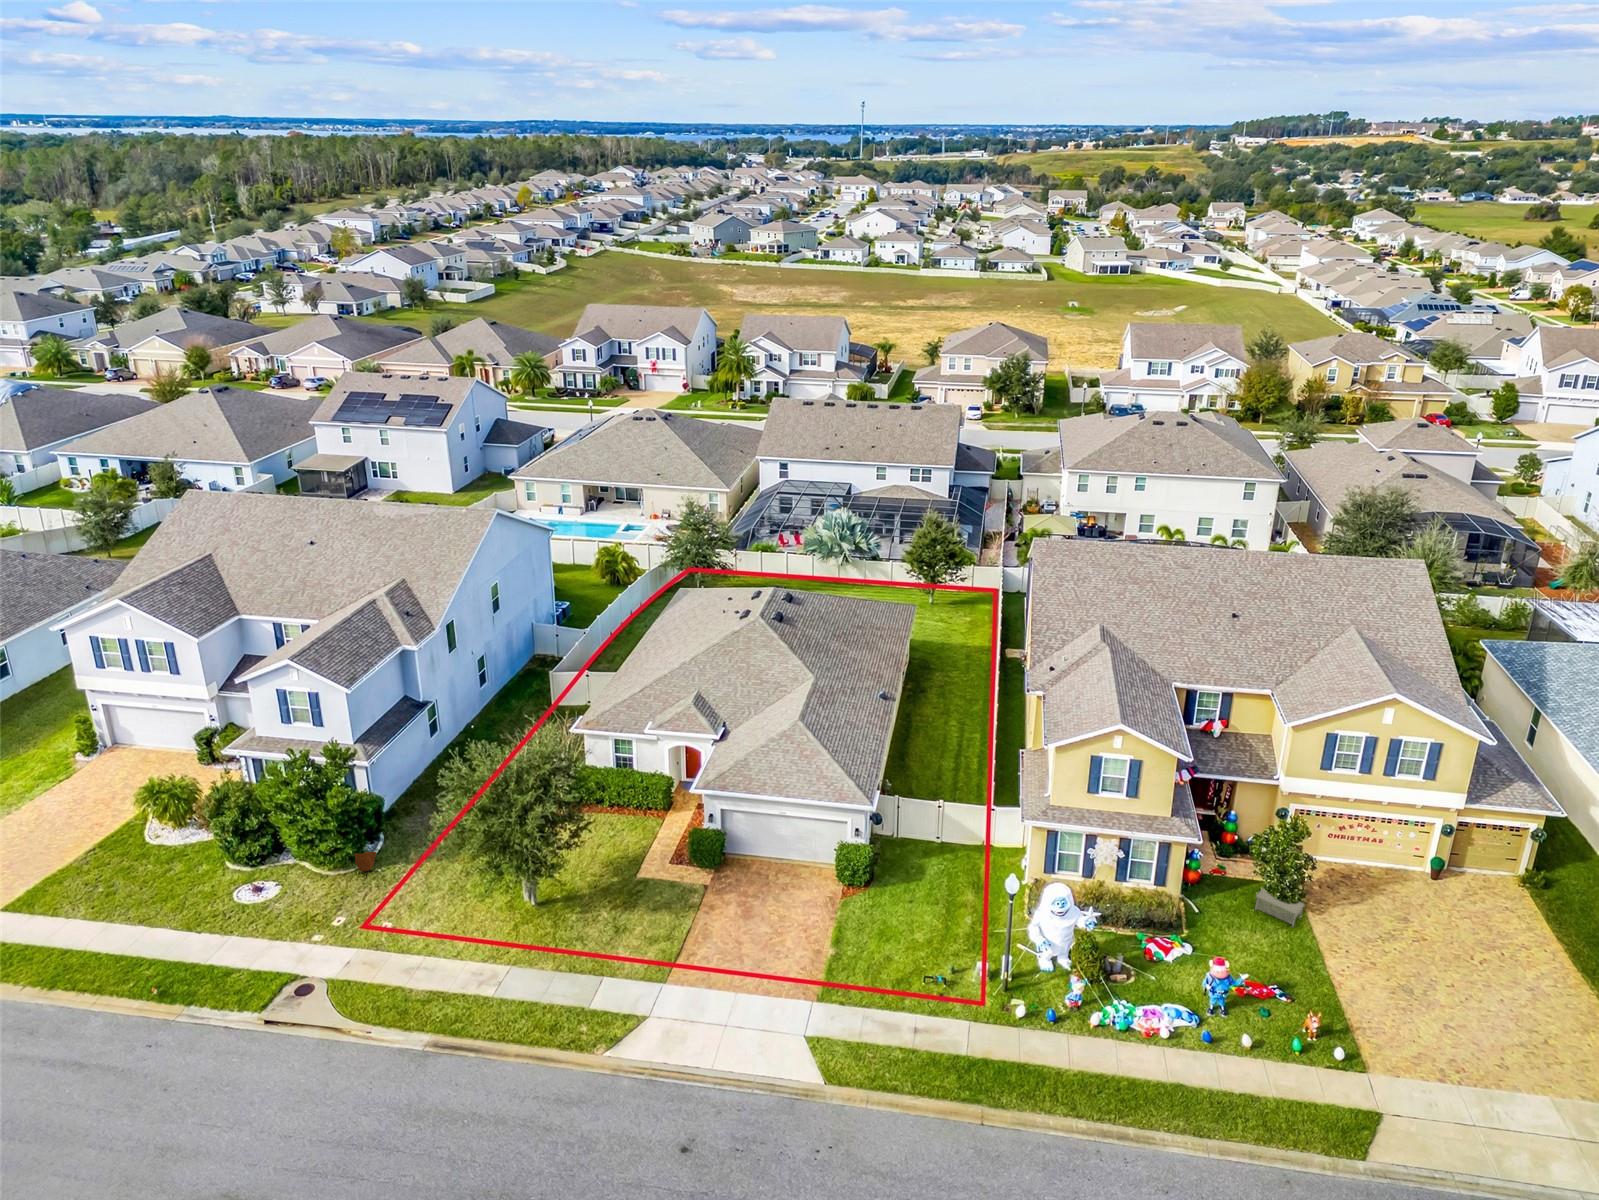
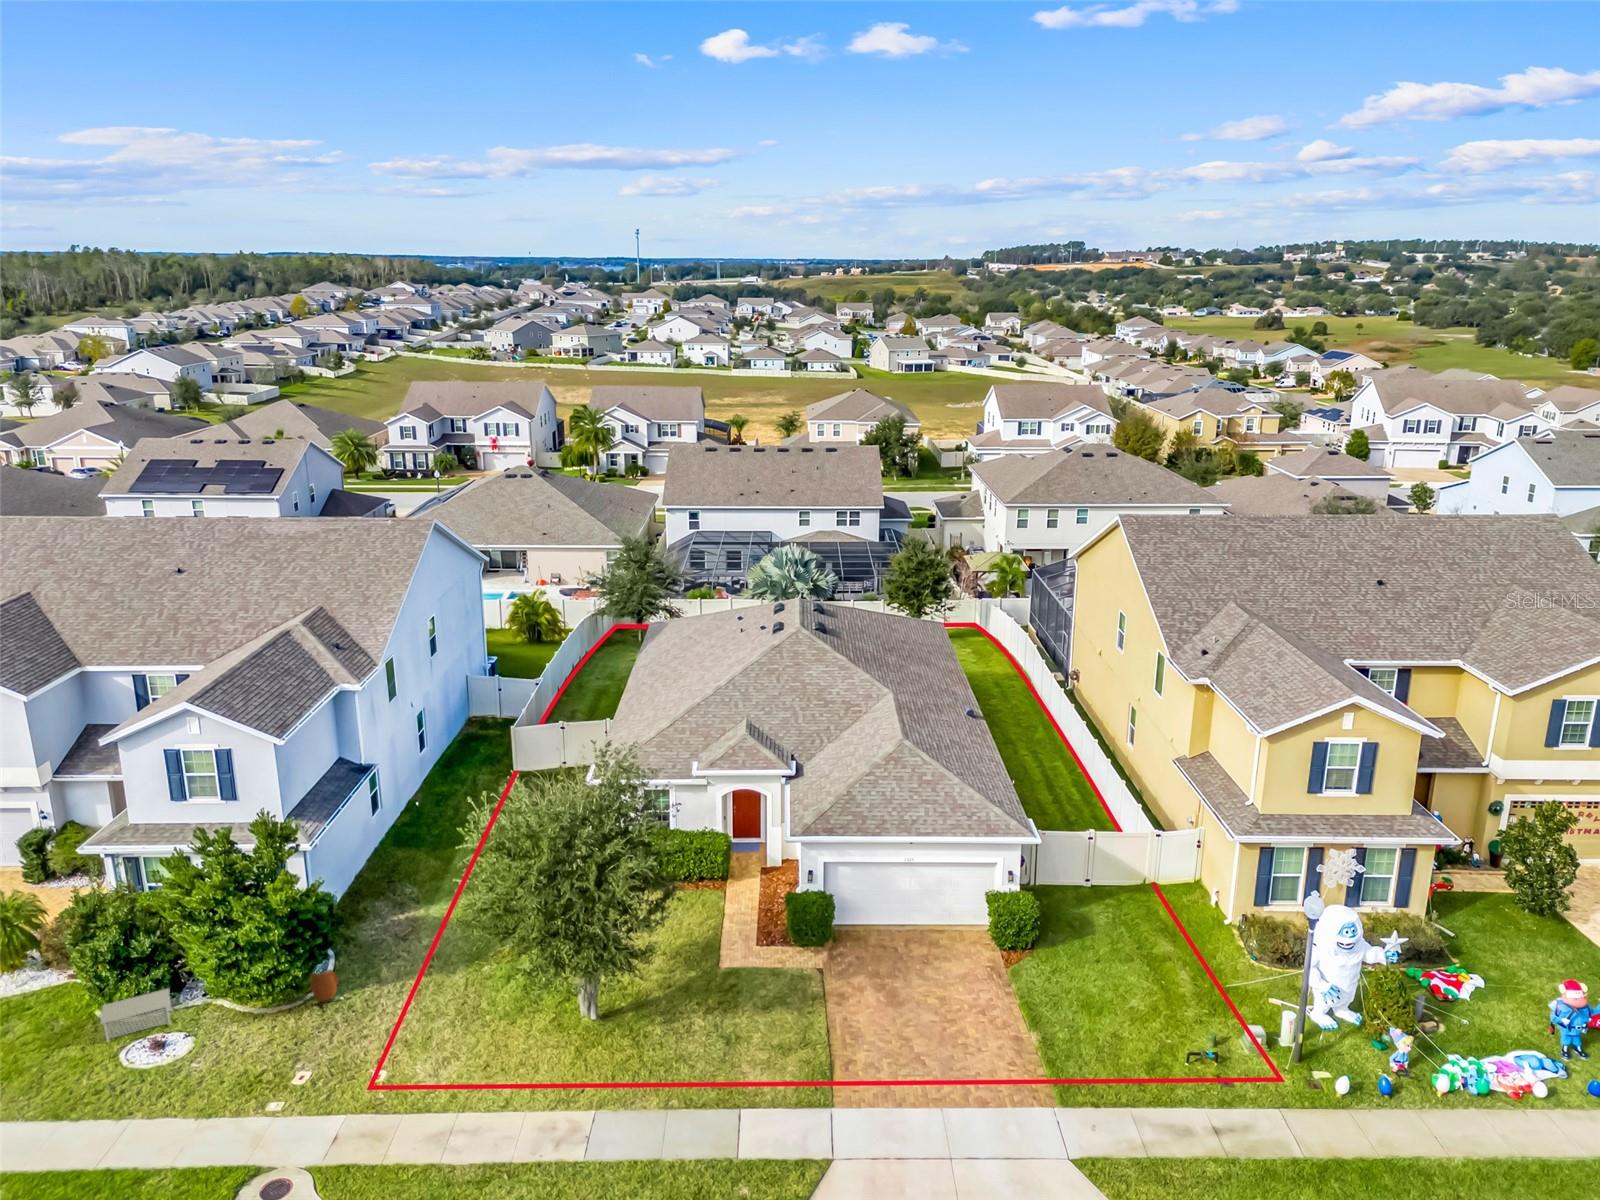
storage bench: present [1255,889,1304,926] -> present [100,988,172,1042]

